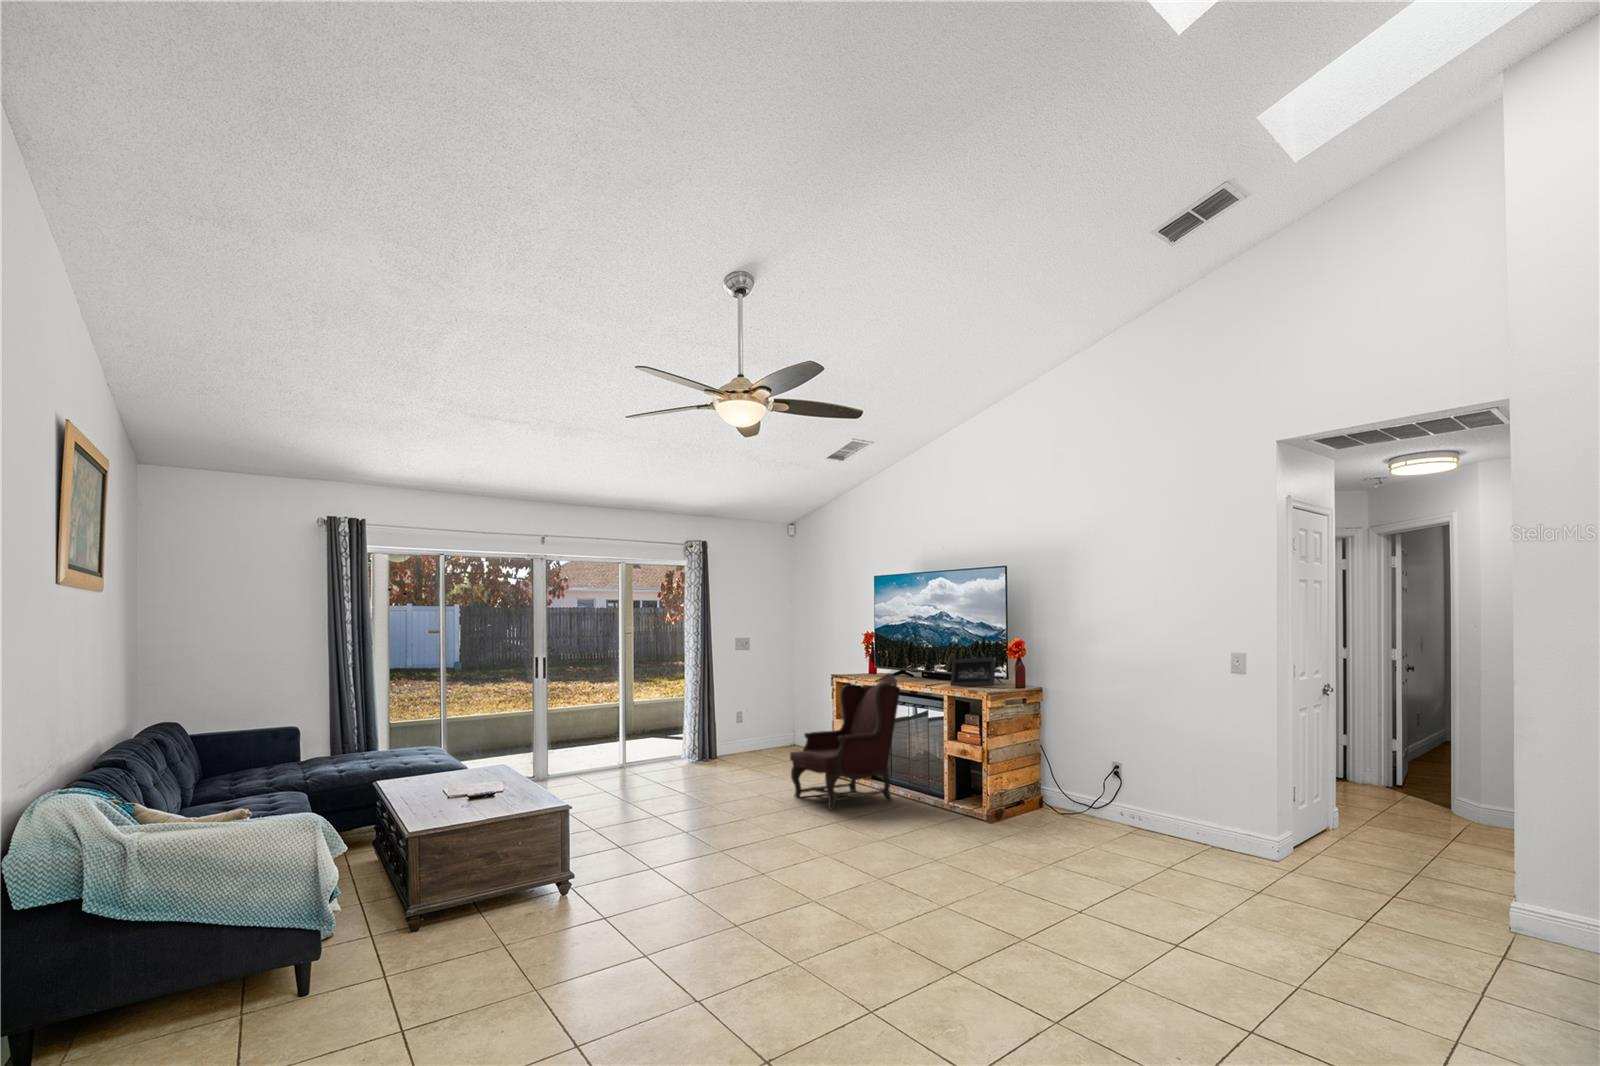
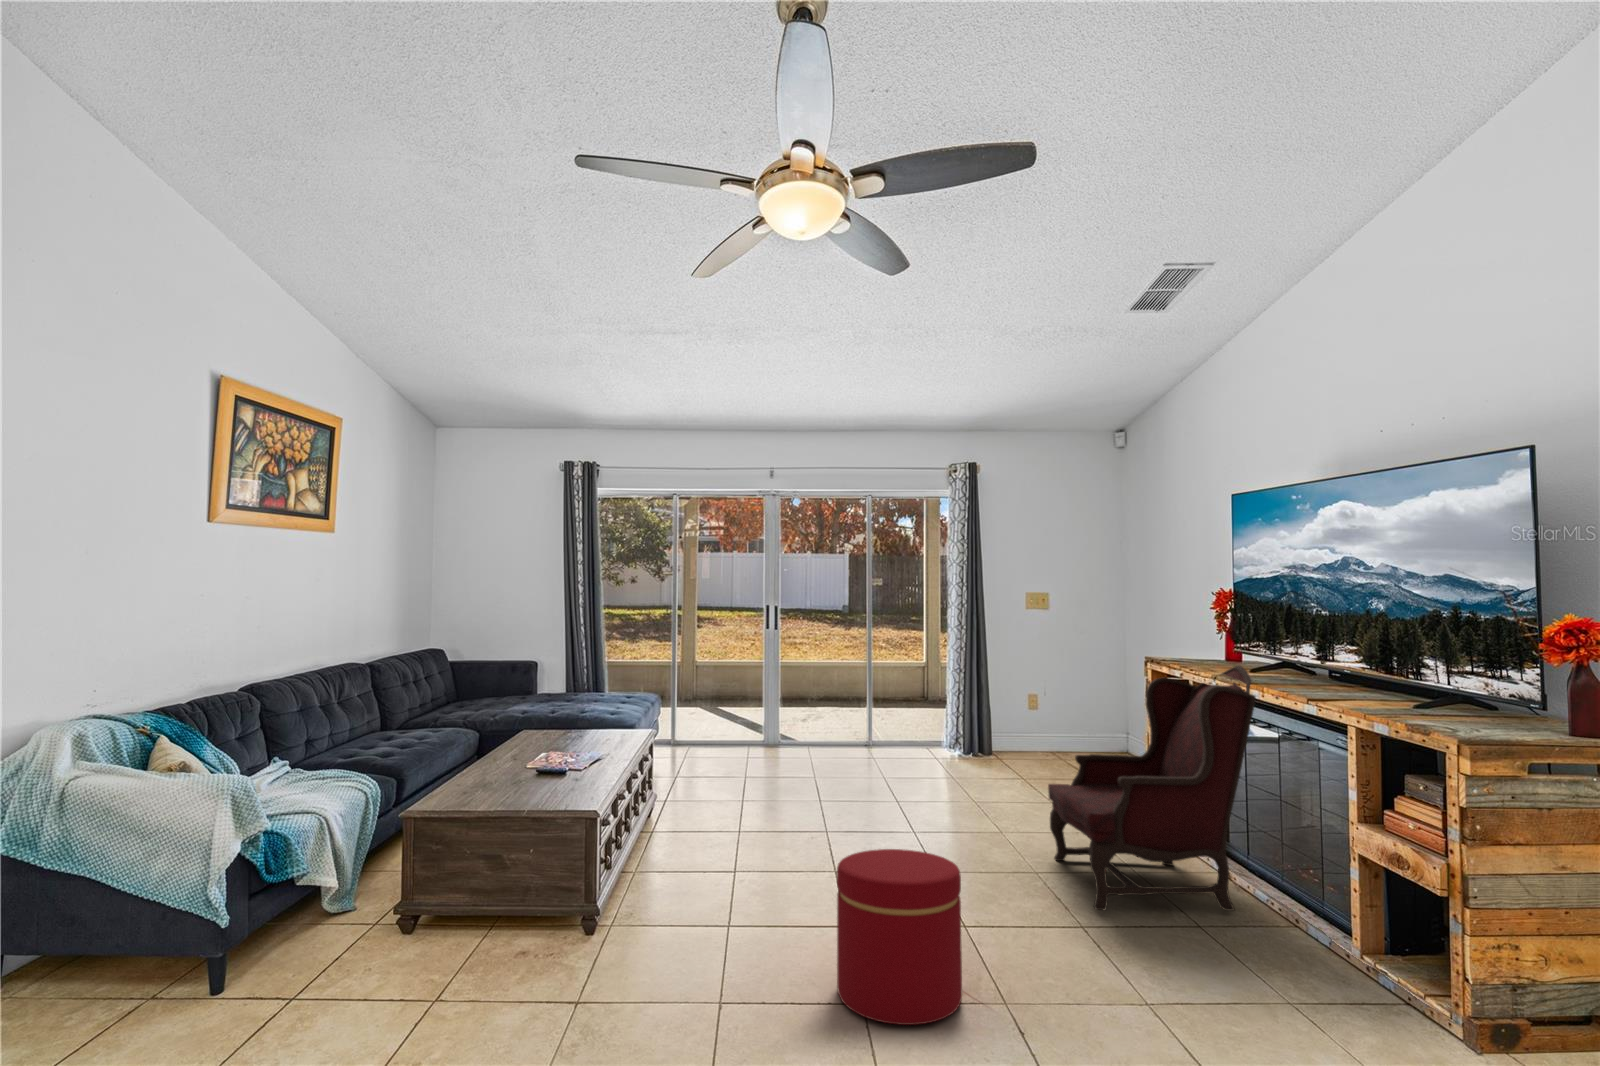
picture frame: present [951,657,996,686] -> none [1367,651,1492,720]
ottoman: none [725,777,791,855] -> present [837,849,962,1025]

